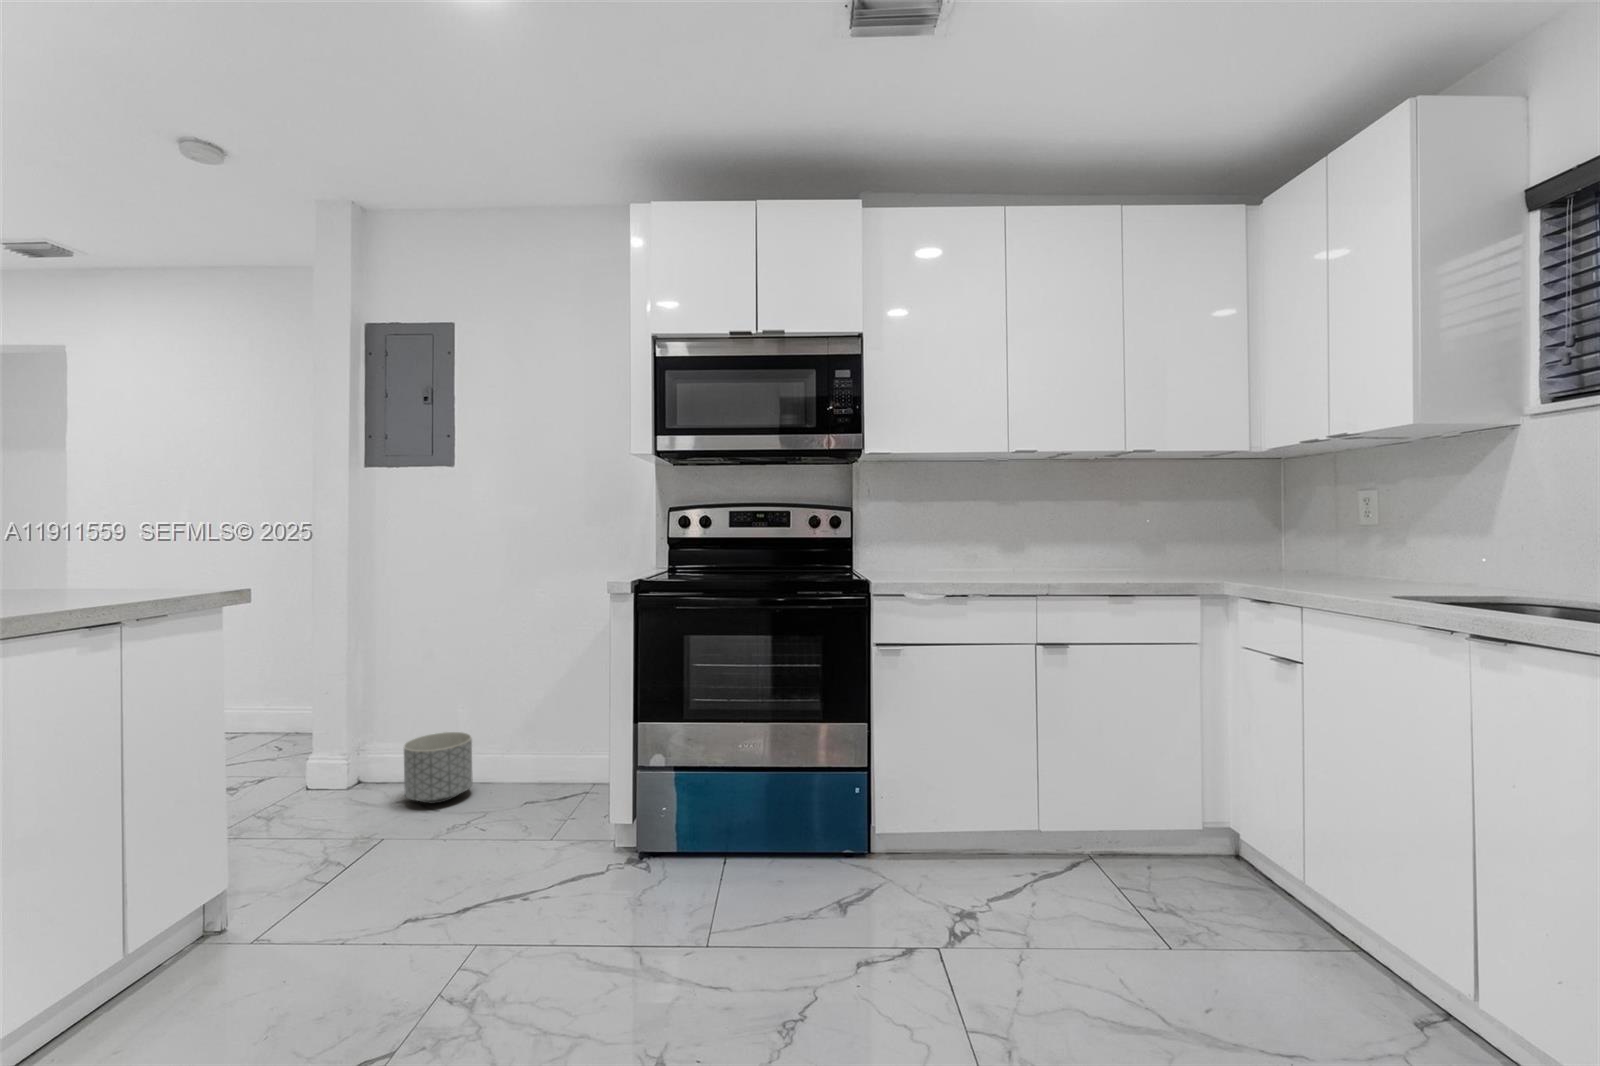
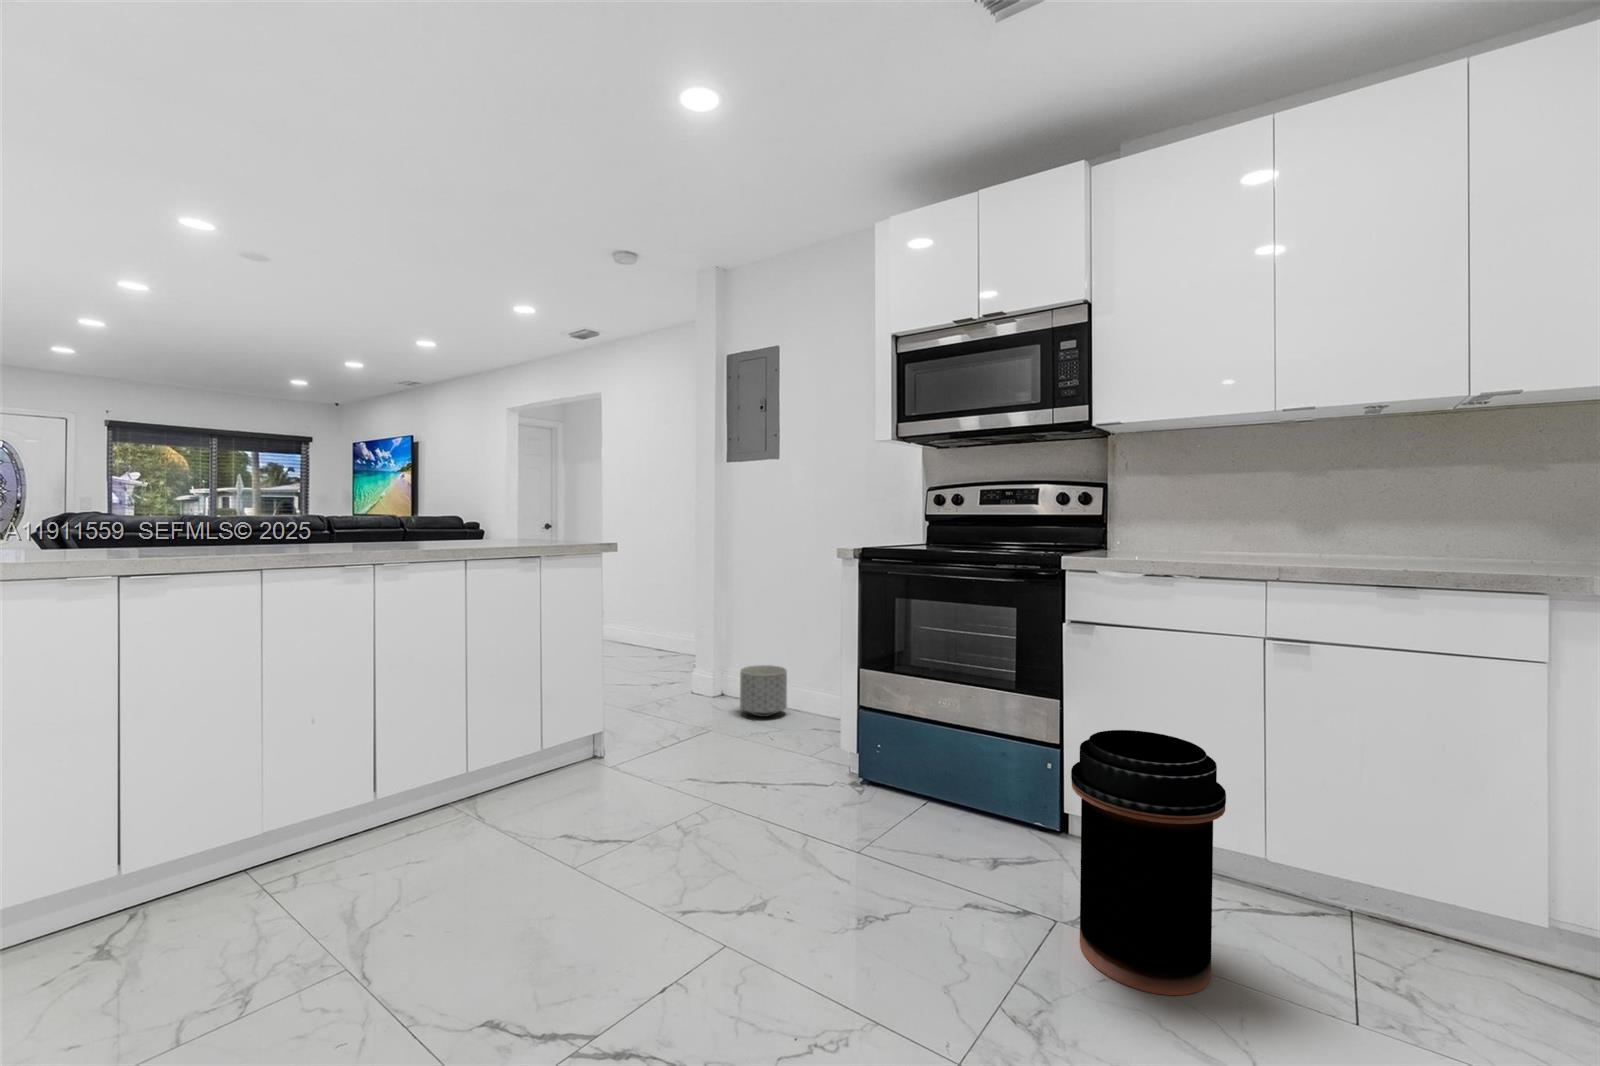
trash can: none [954,745,1086,986] -> present [1071,730,1226,995]

